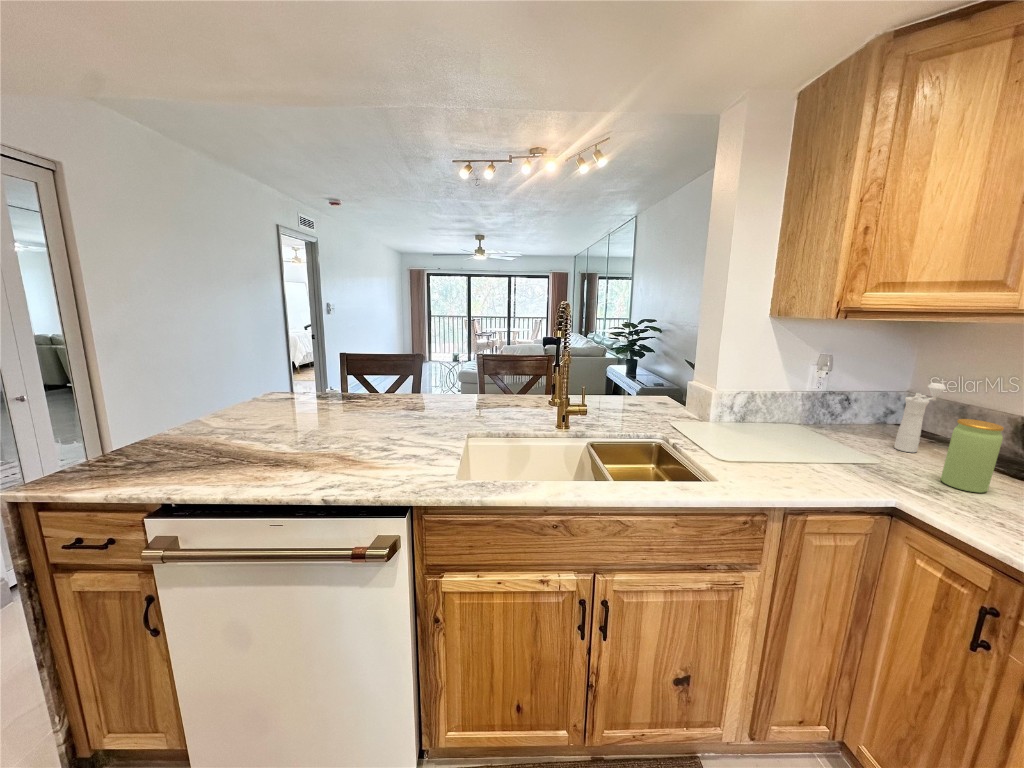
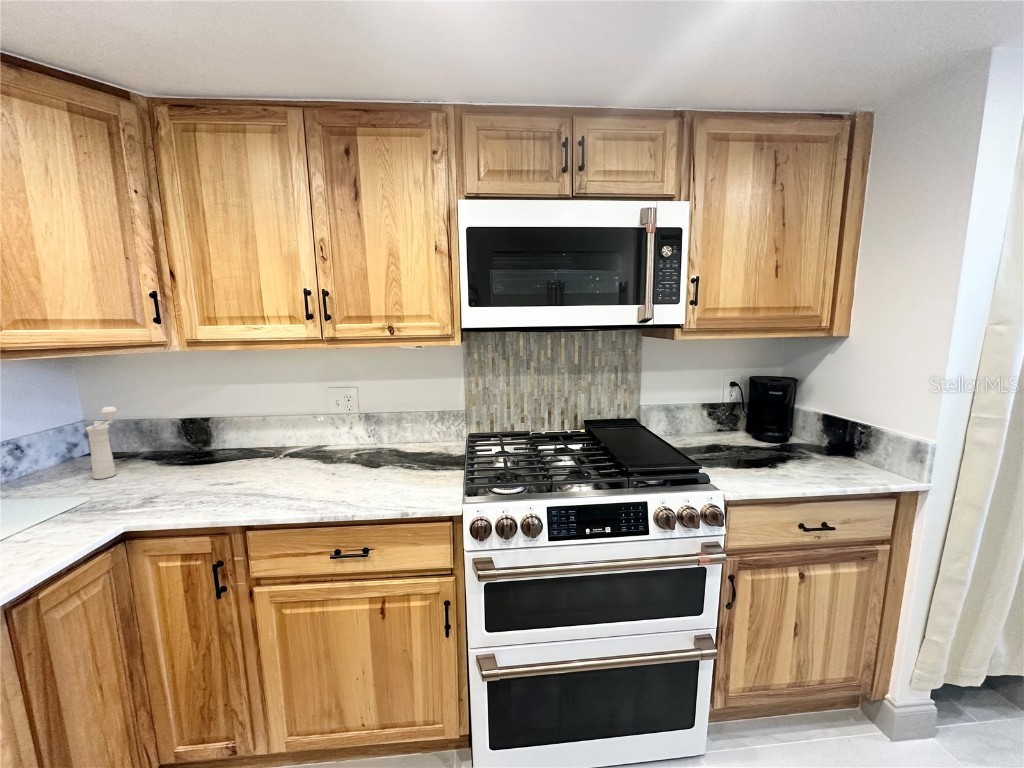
jar: present [941,419,1004,493] -> none [140,429,182,491]

